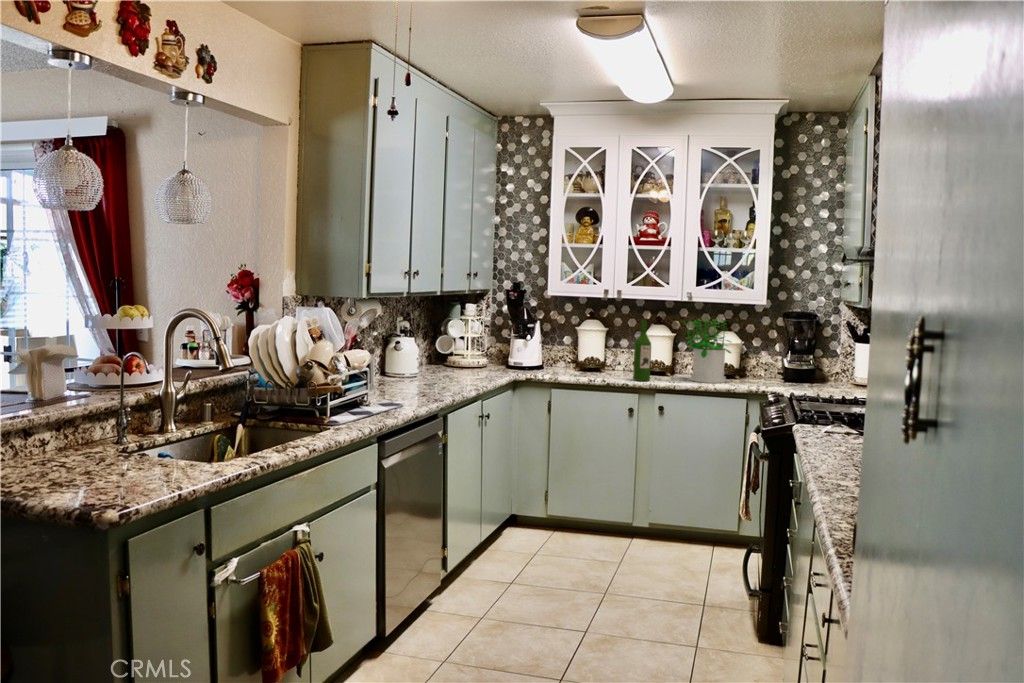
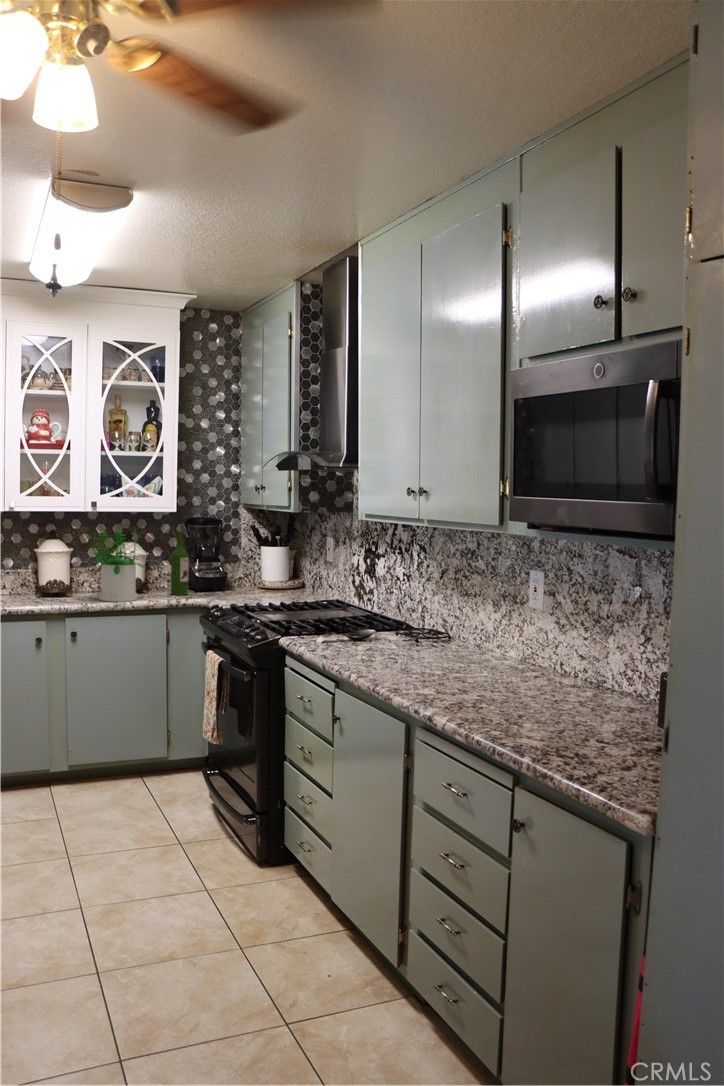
wine bottle: present [633,320,651,381] -> present [171,531,189,595]

